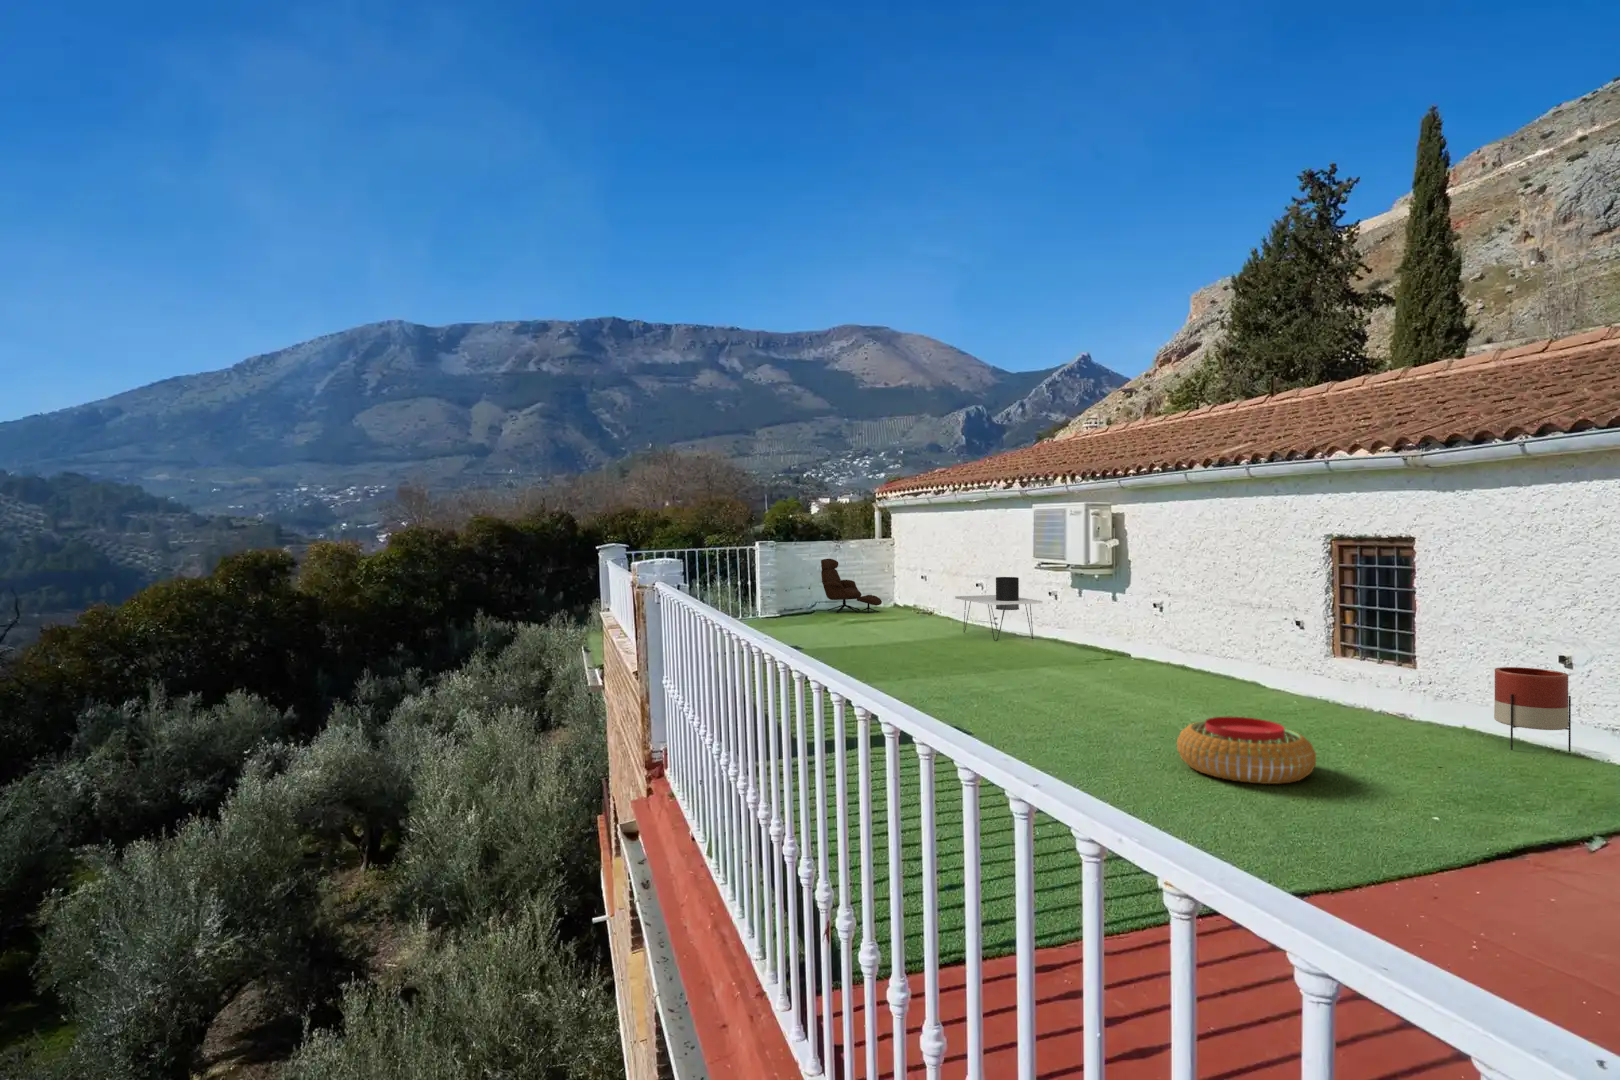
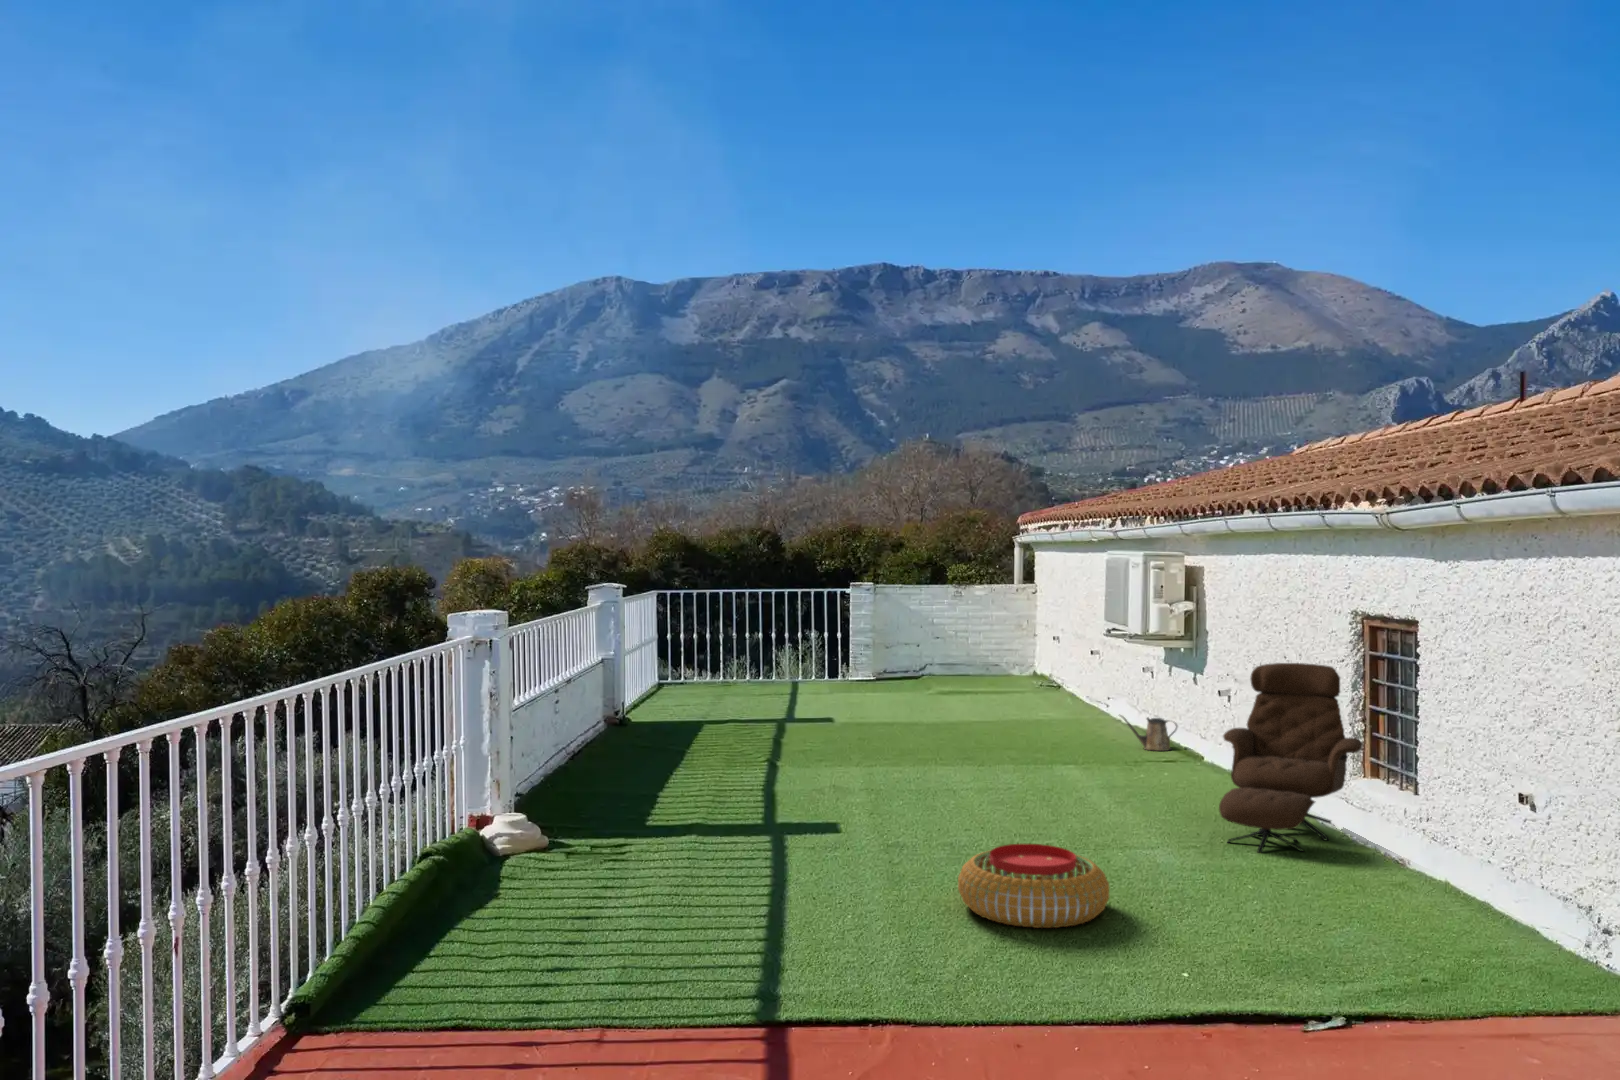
lounge chair: present [821,559,882,613] -> present [1219,663,1363,853]
side table: present [955,577,1042,641] -> none [1041,644,1140,729]
watering can: none [1057,626,1096,652] -> present [1120,715,1177,751]
planter: present [1494,667,1571,752] -> none [1431,805,1517,926]

